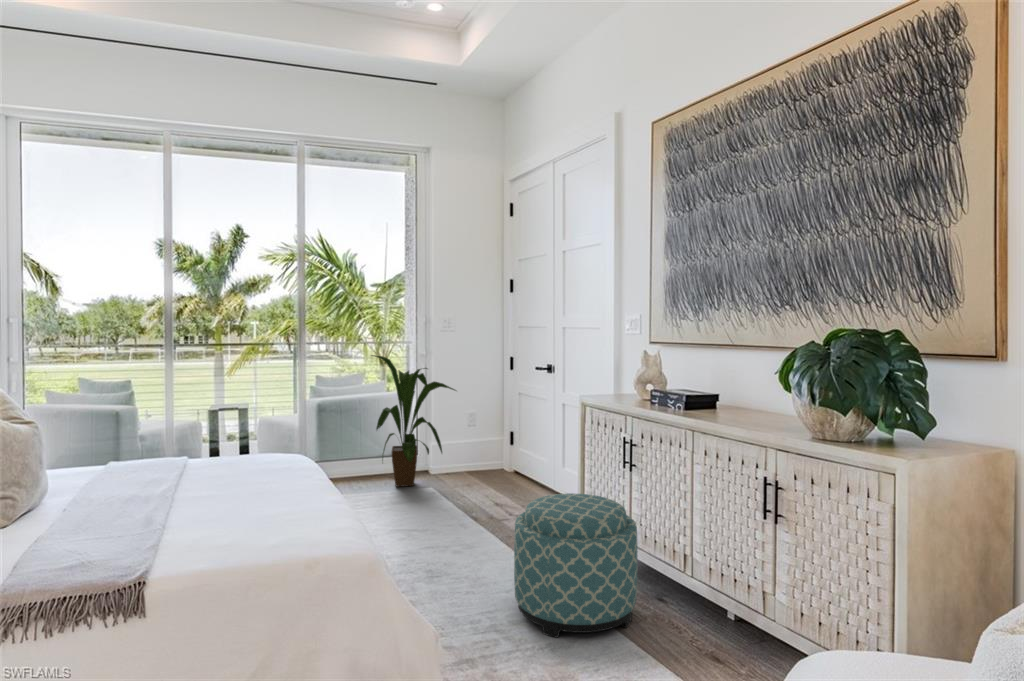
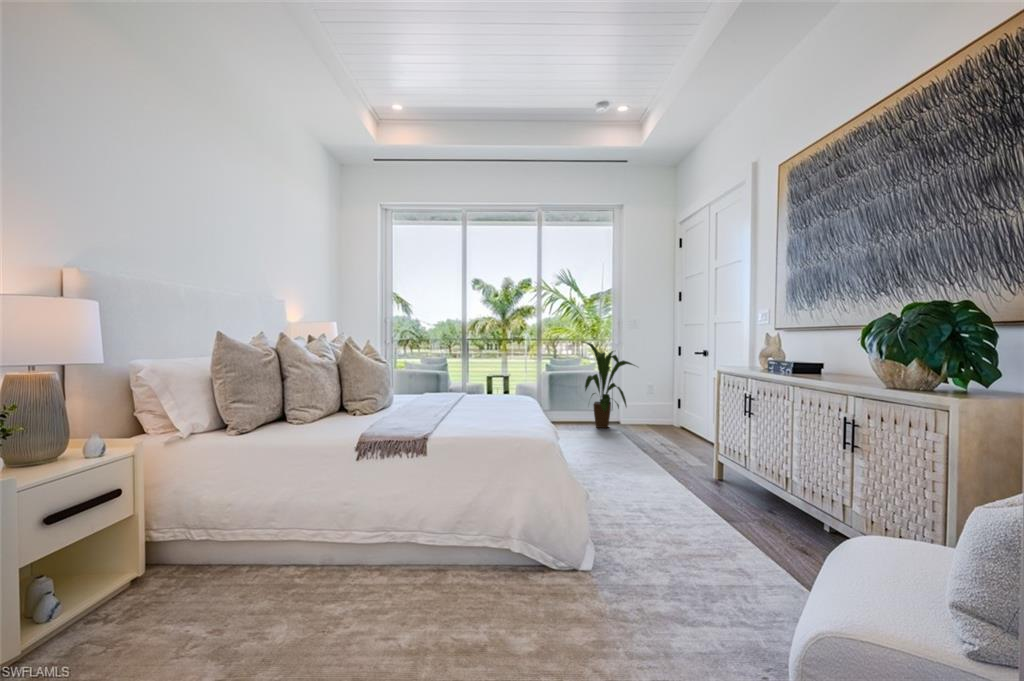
ottoman: present [514,493,638,638] -> none [656,428,747,523]

